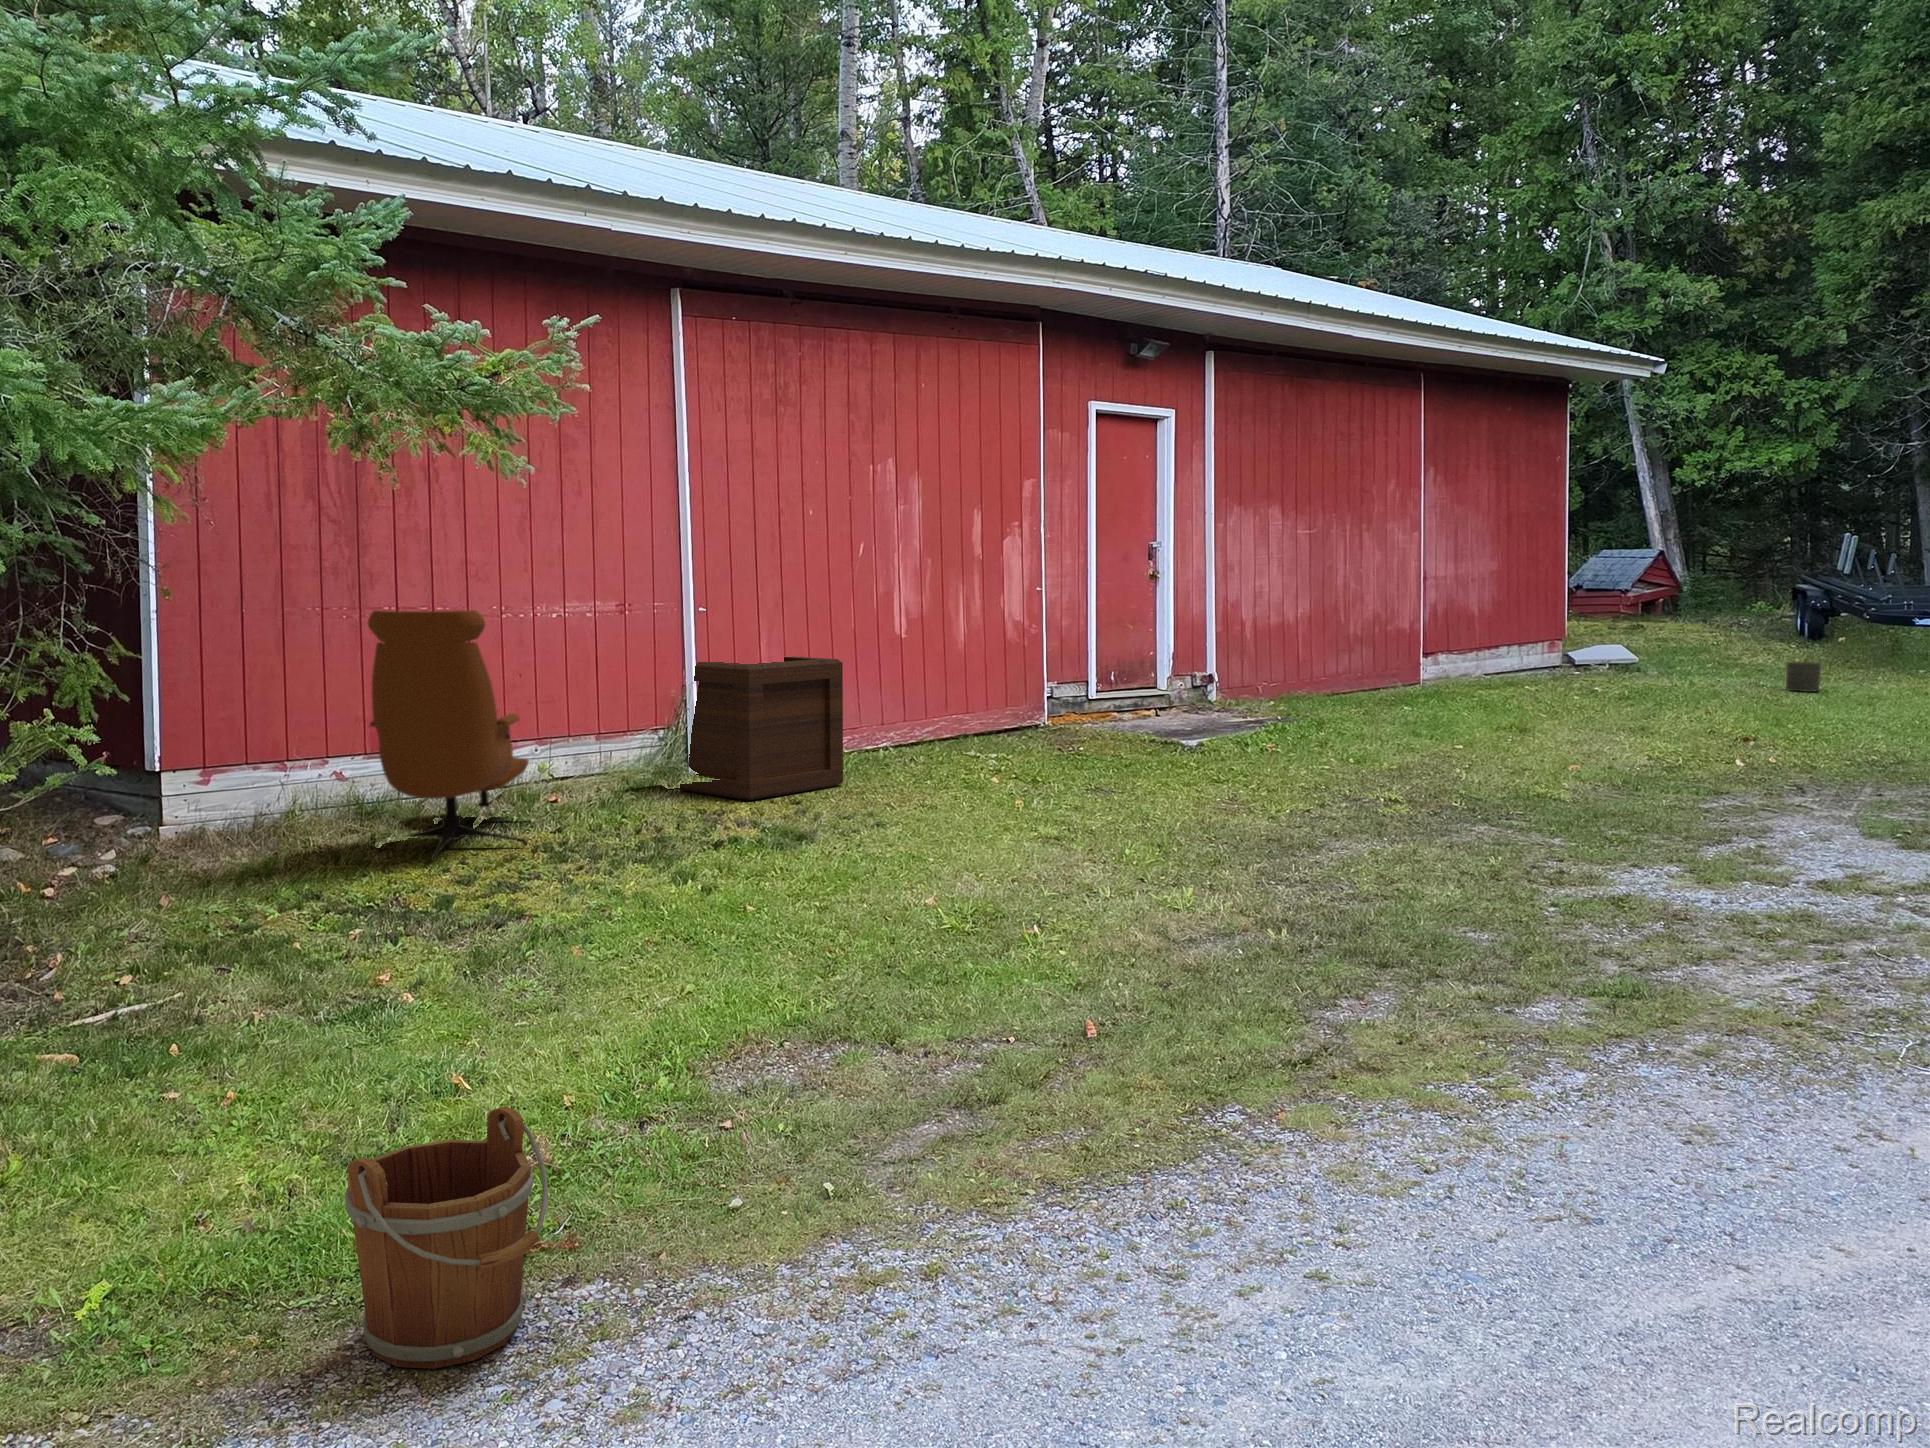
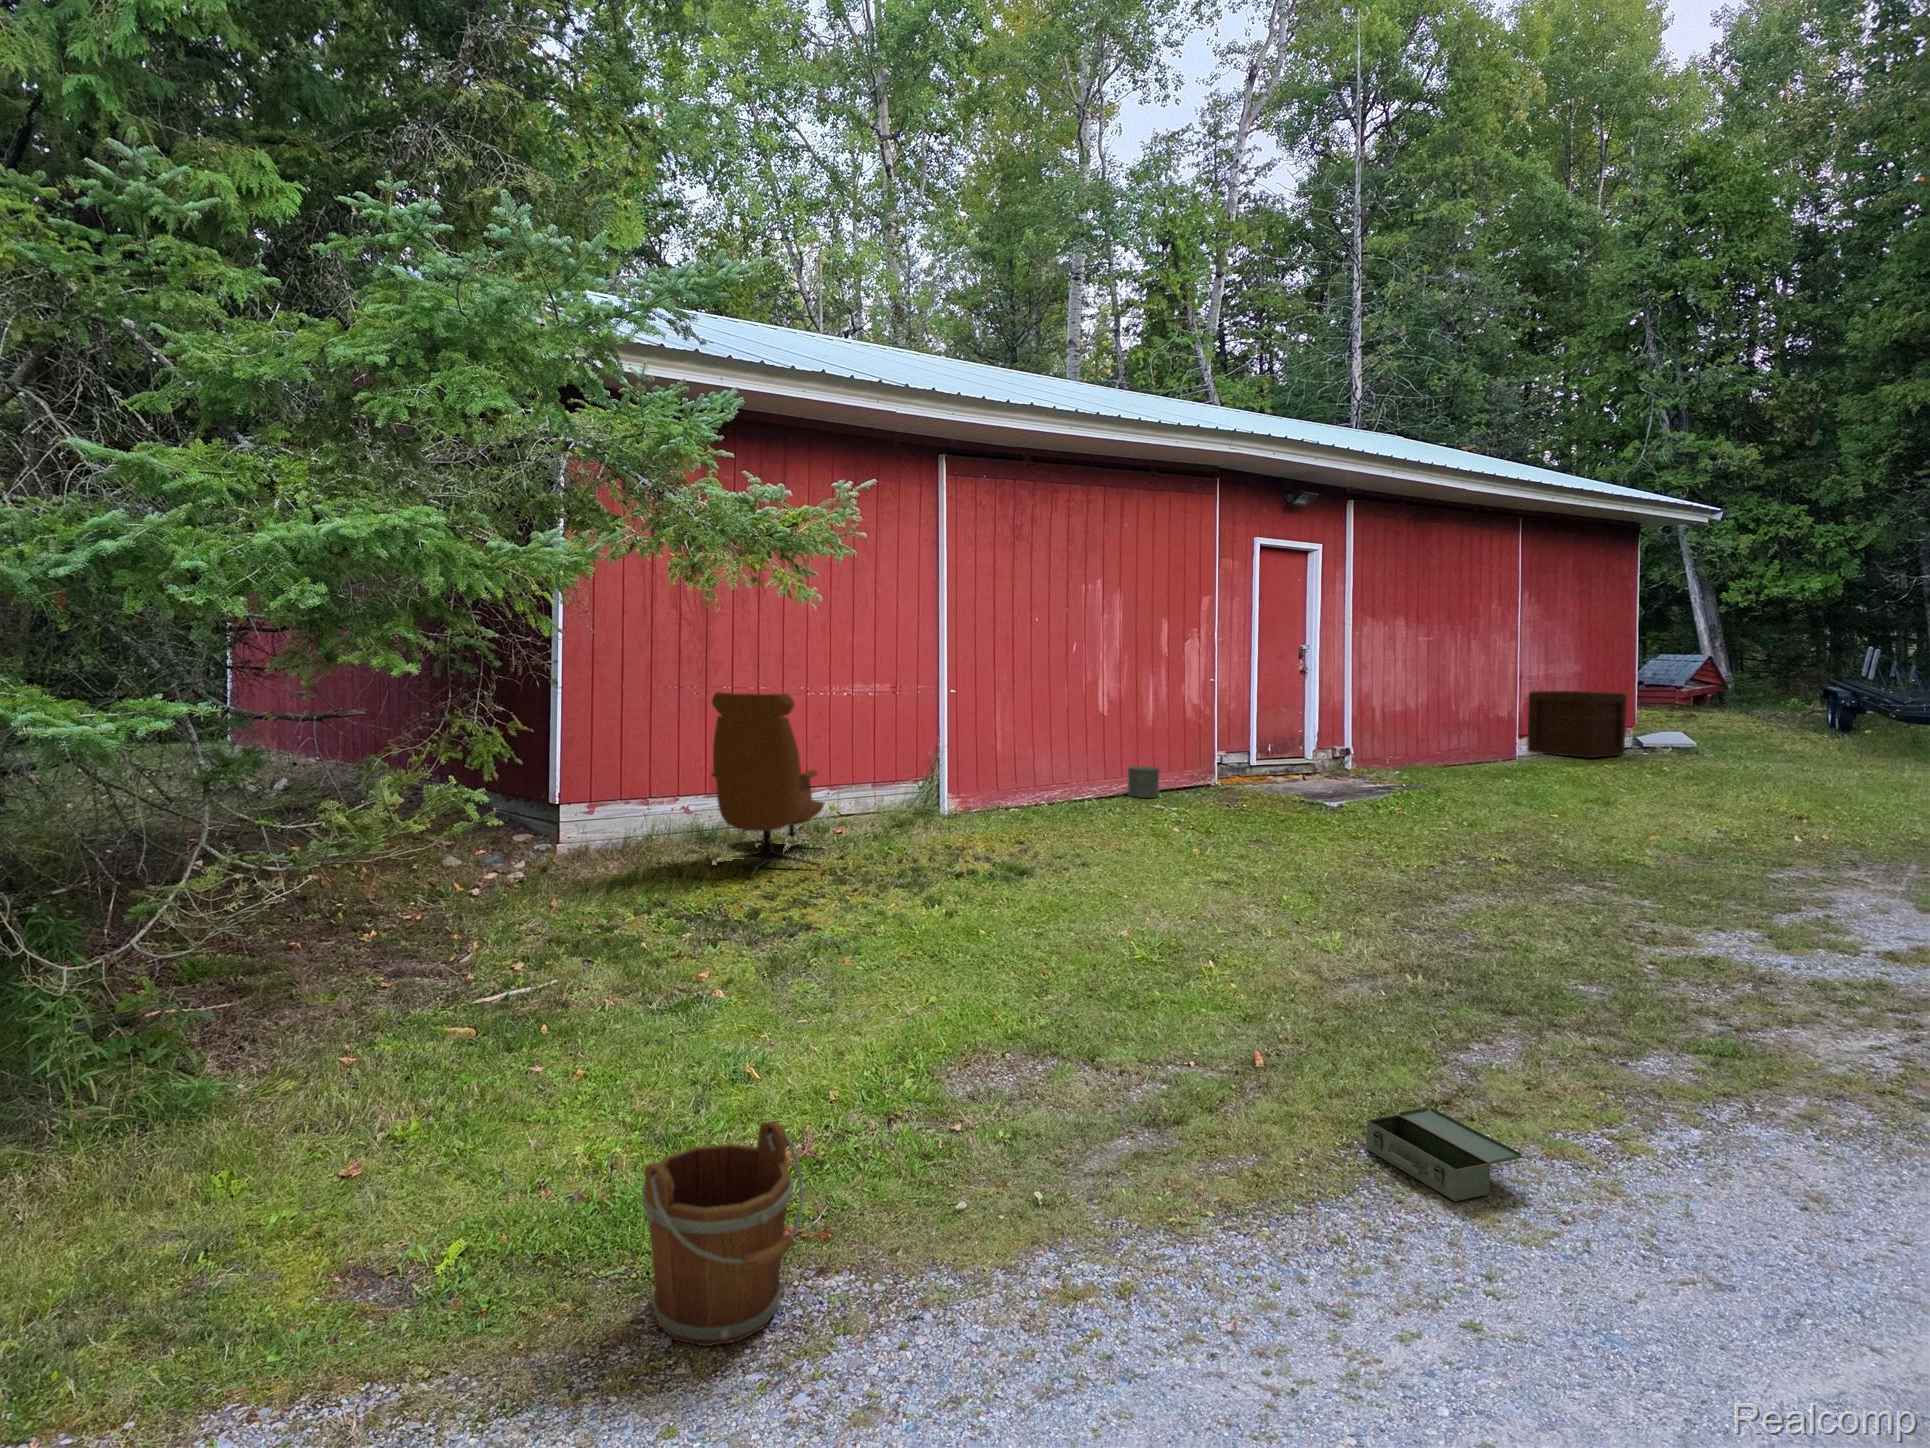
wooden crate: present [674,656,843,800] -> present [1527,691,1626,758]
planter: present [1786,662,1821,692] -> present [1128,766,1159,798]
toolbox: none [1205,1058,1369,1151] -> present [1366,1108,1522,1201]

